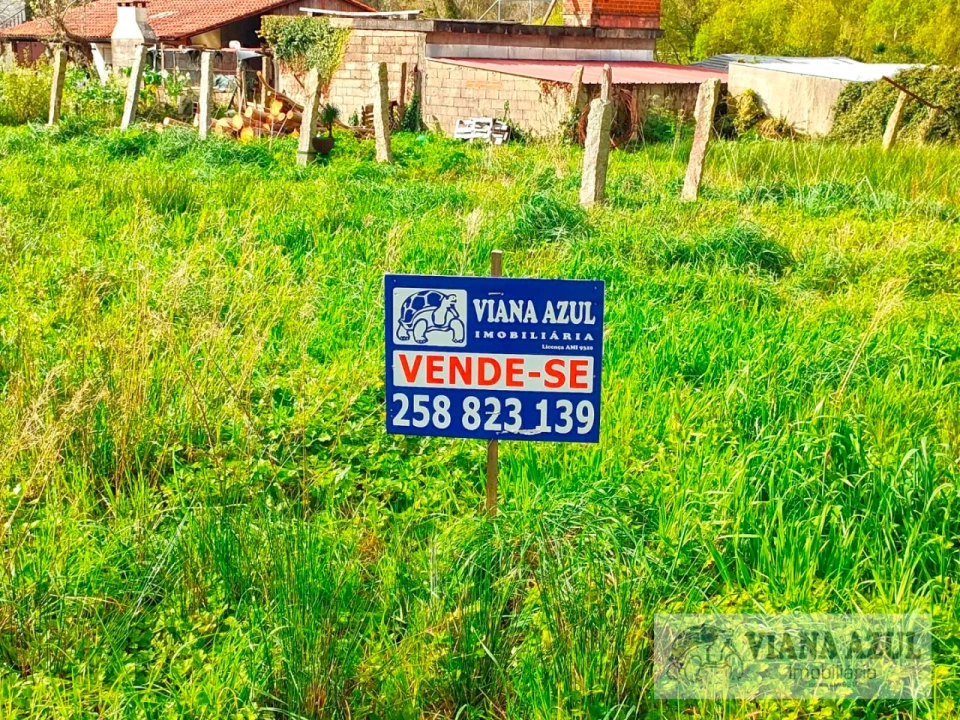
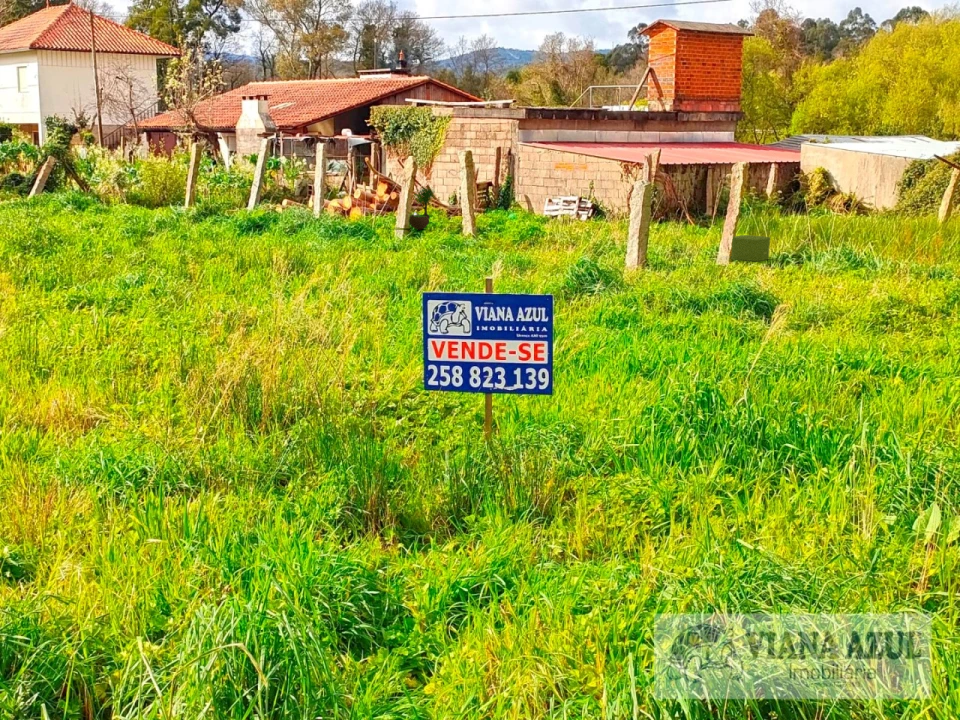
storage box: none [682,164,726,194] -> present [731,235,770,261]

